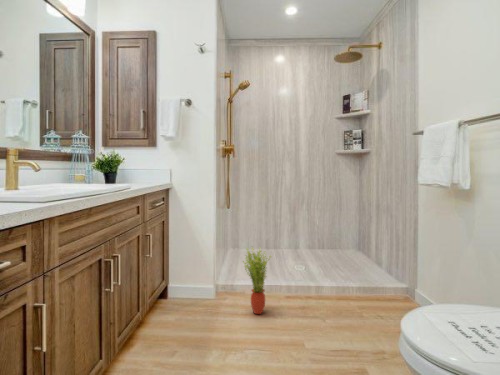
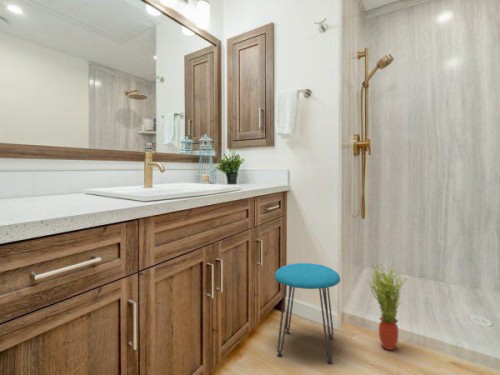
stool: none [164,252,221,338] -> present [275,263,340,364]

